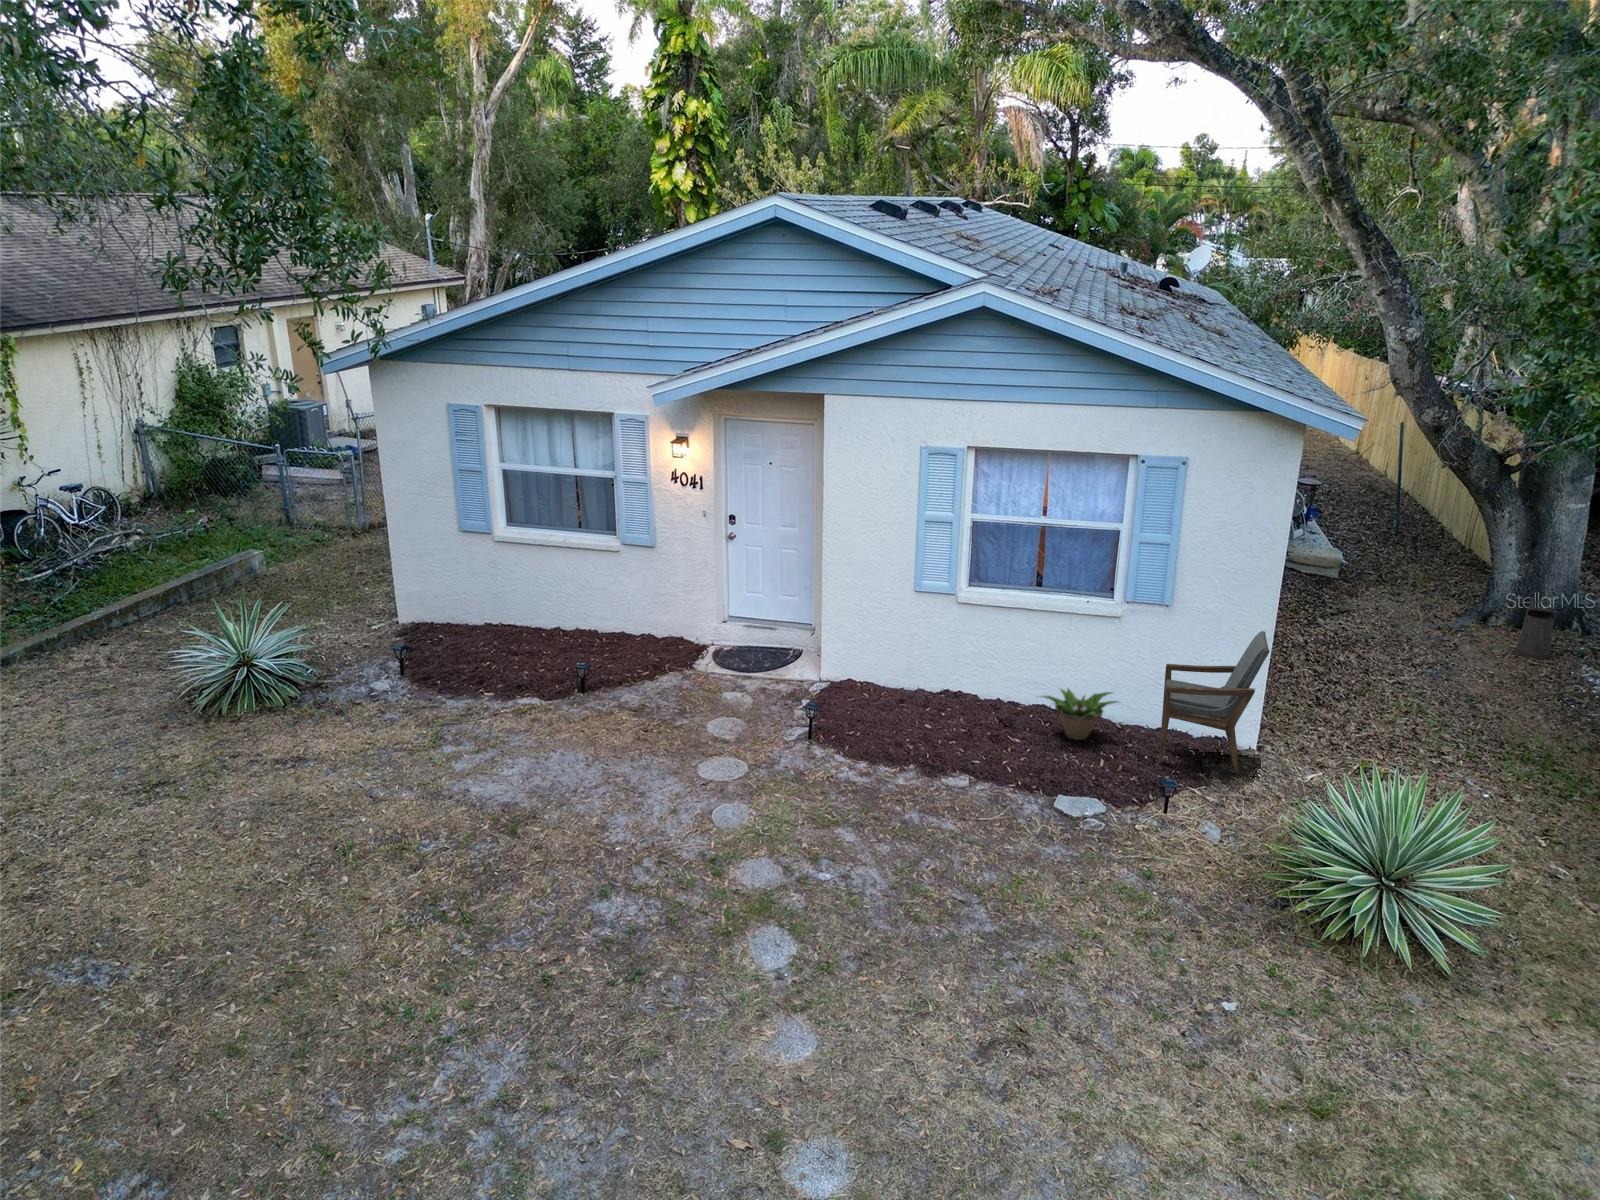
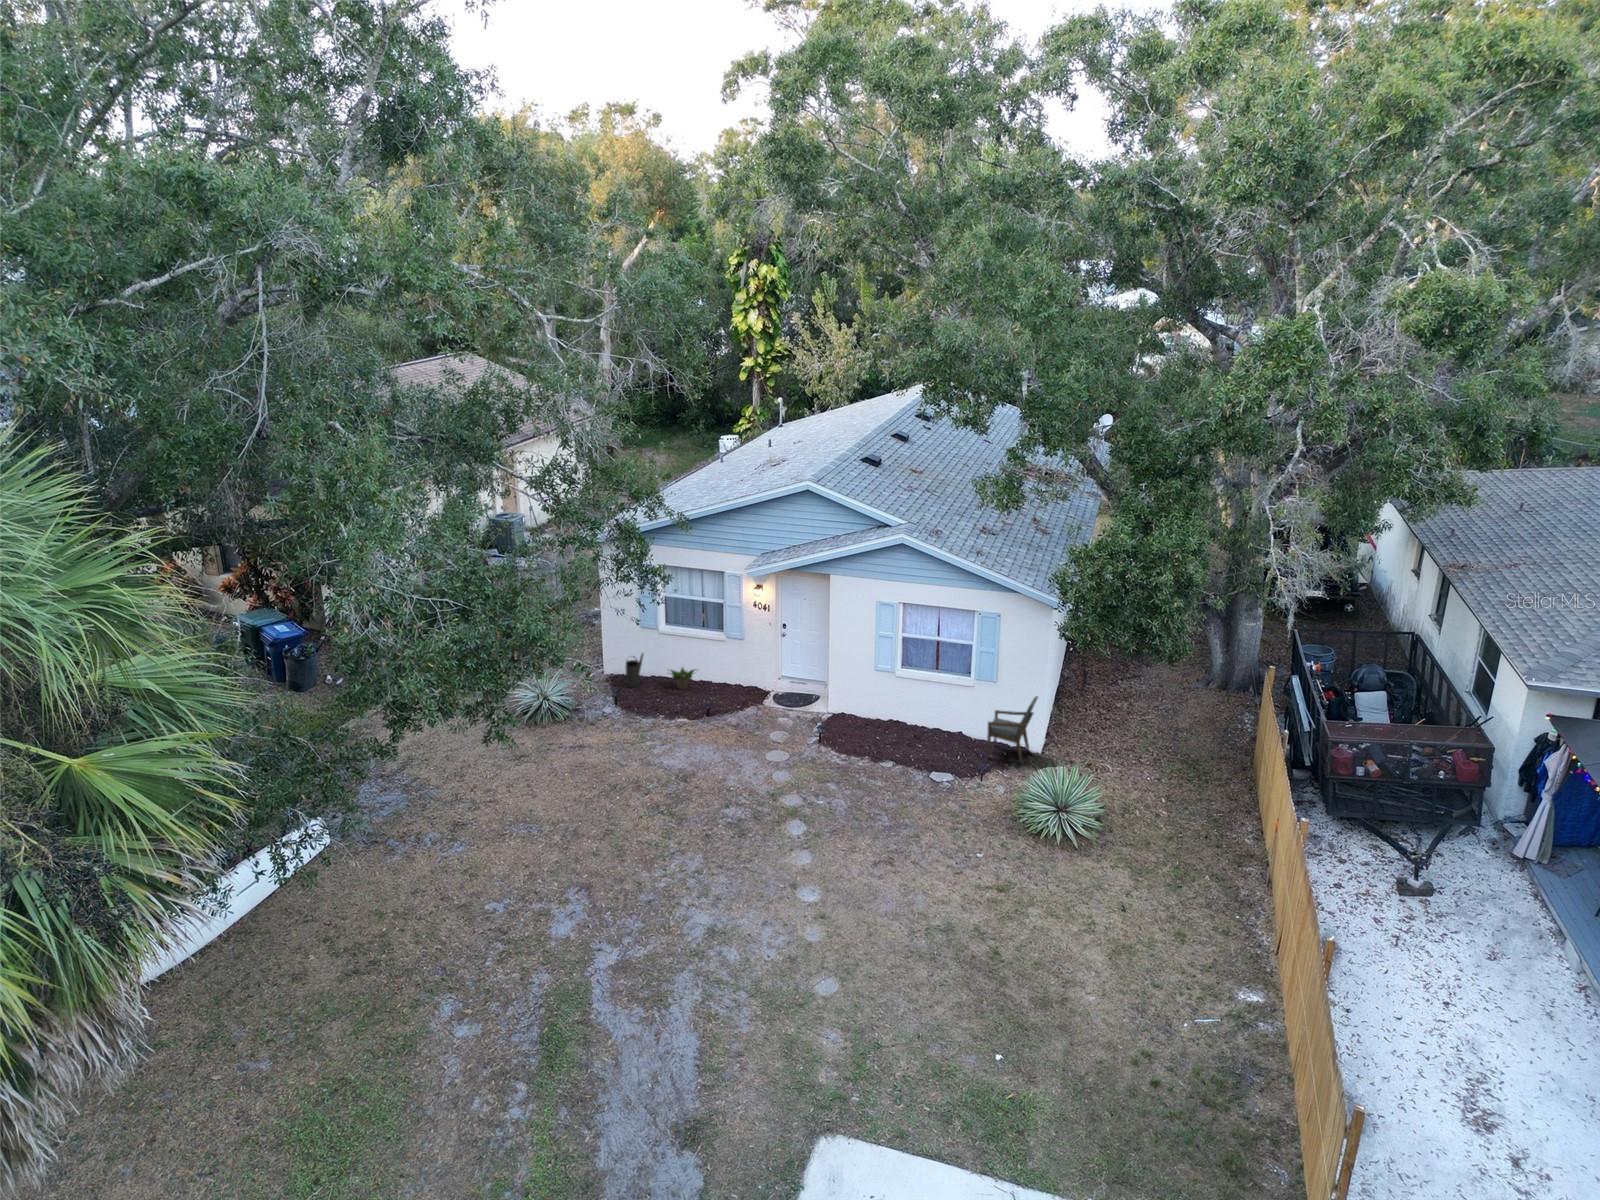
watering can: present [1515,597,1556,659] -> present [625,653,643,688]
decorative plant: present [1043,689,1119,740] -> present [671,668,695,689]

